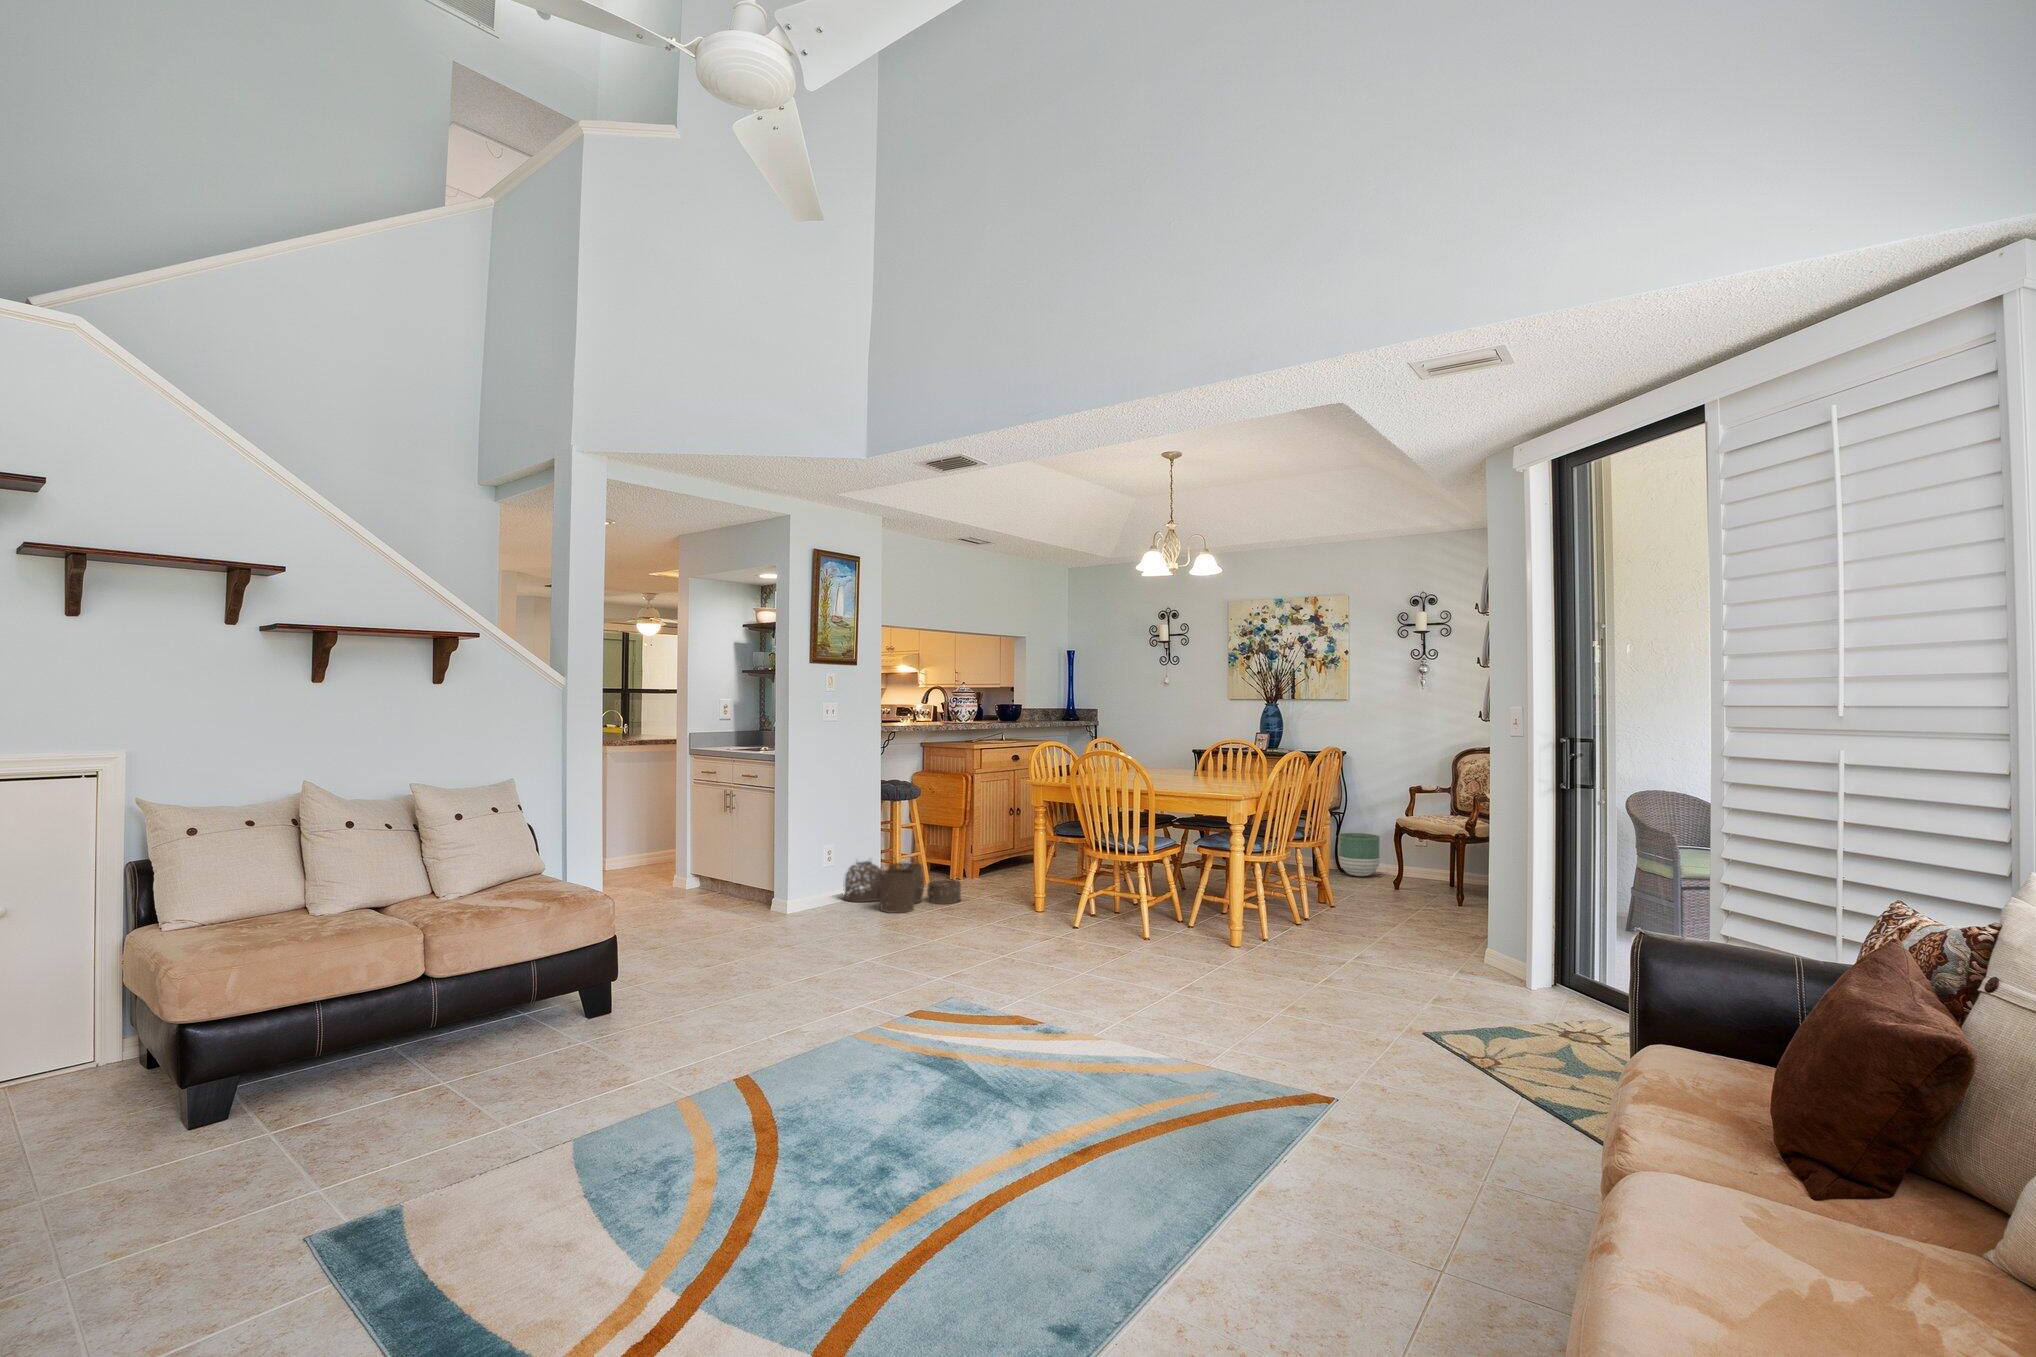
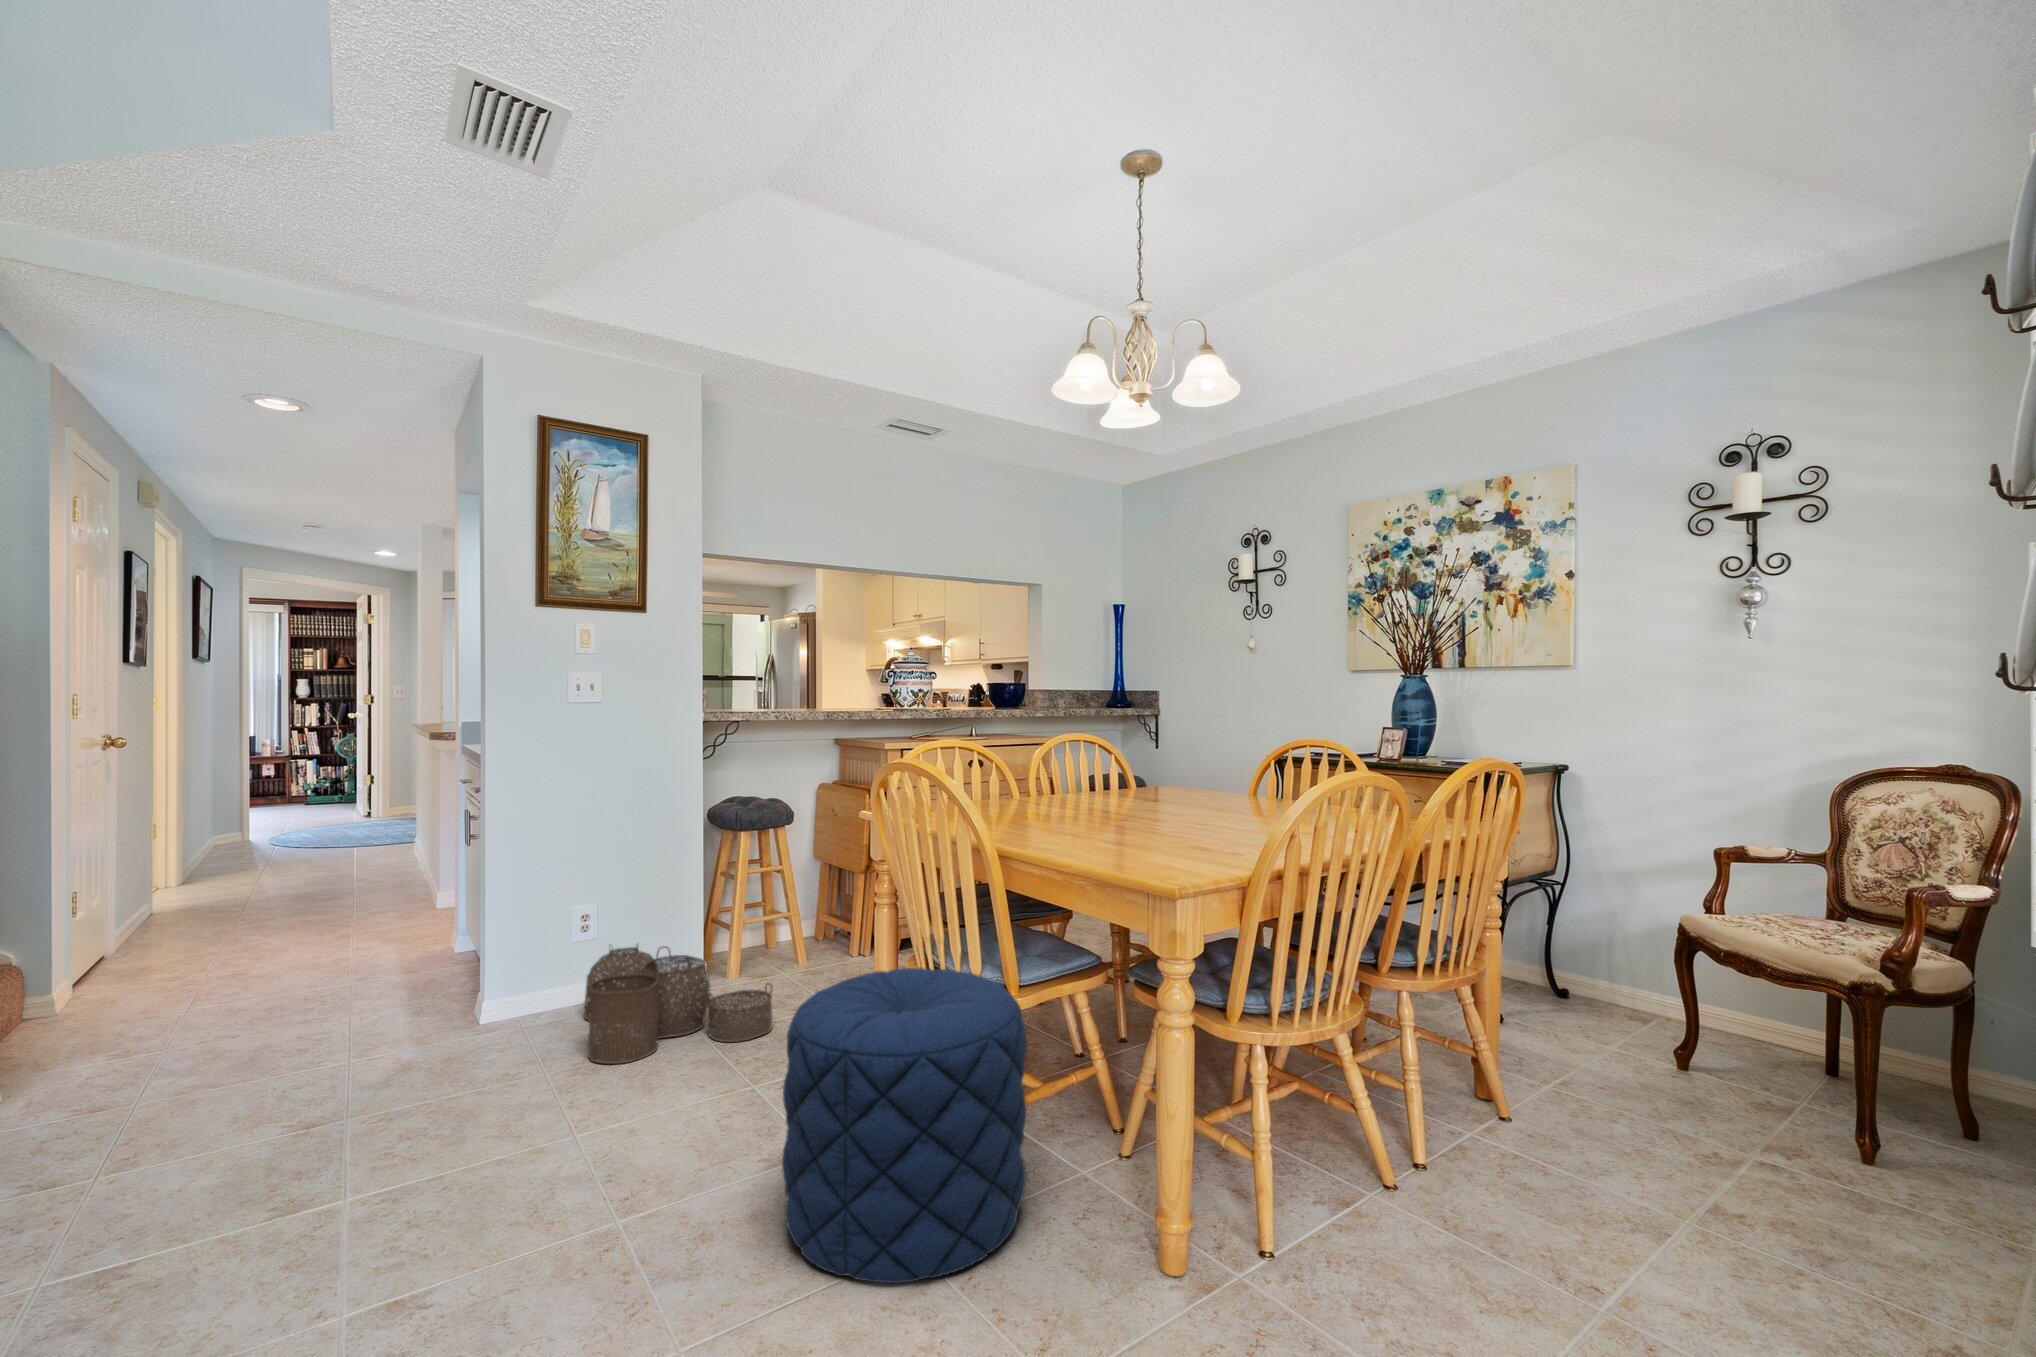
planter: present [1338,833,1380,876] -> none [1554,925,1645,1018]
pouf: none [1065,840,1164,947] -> present [782,968,1027,1283]

